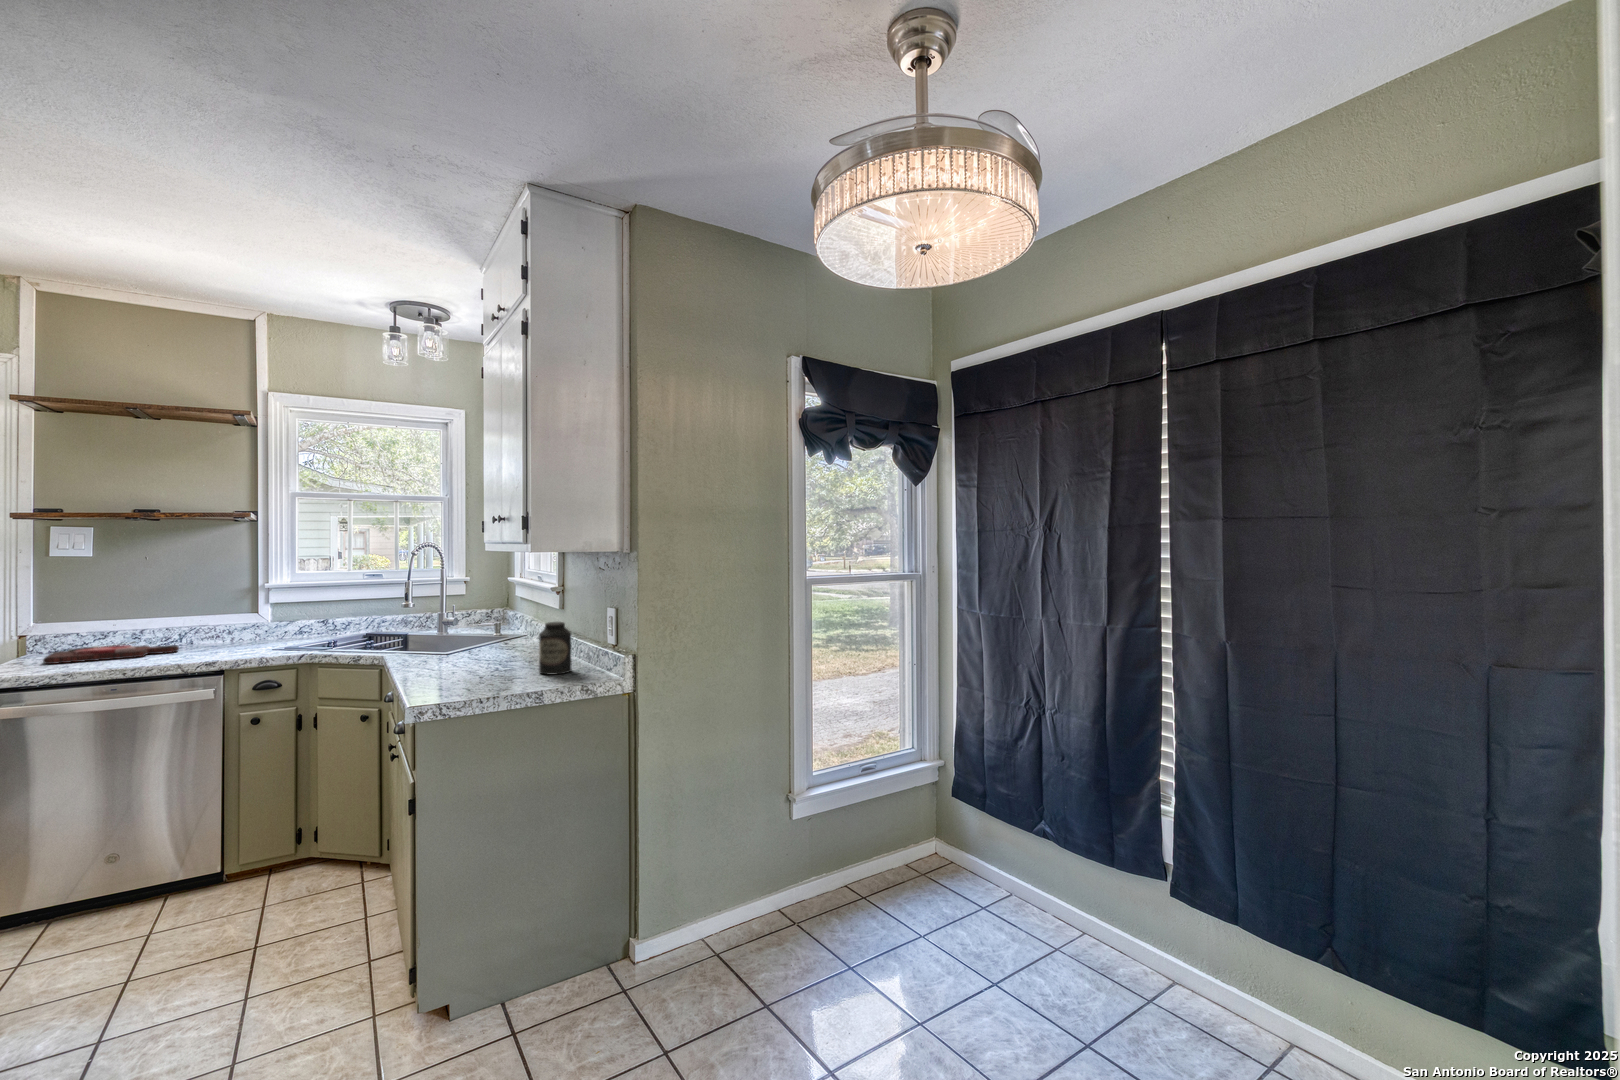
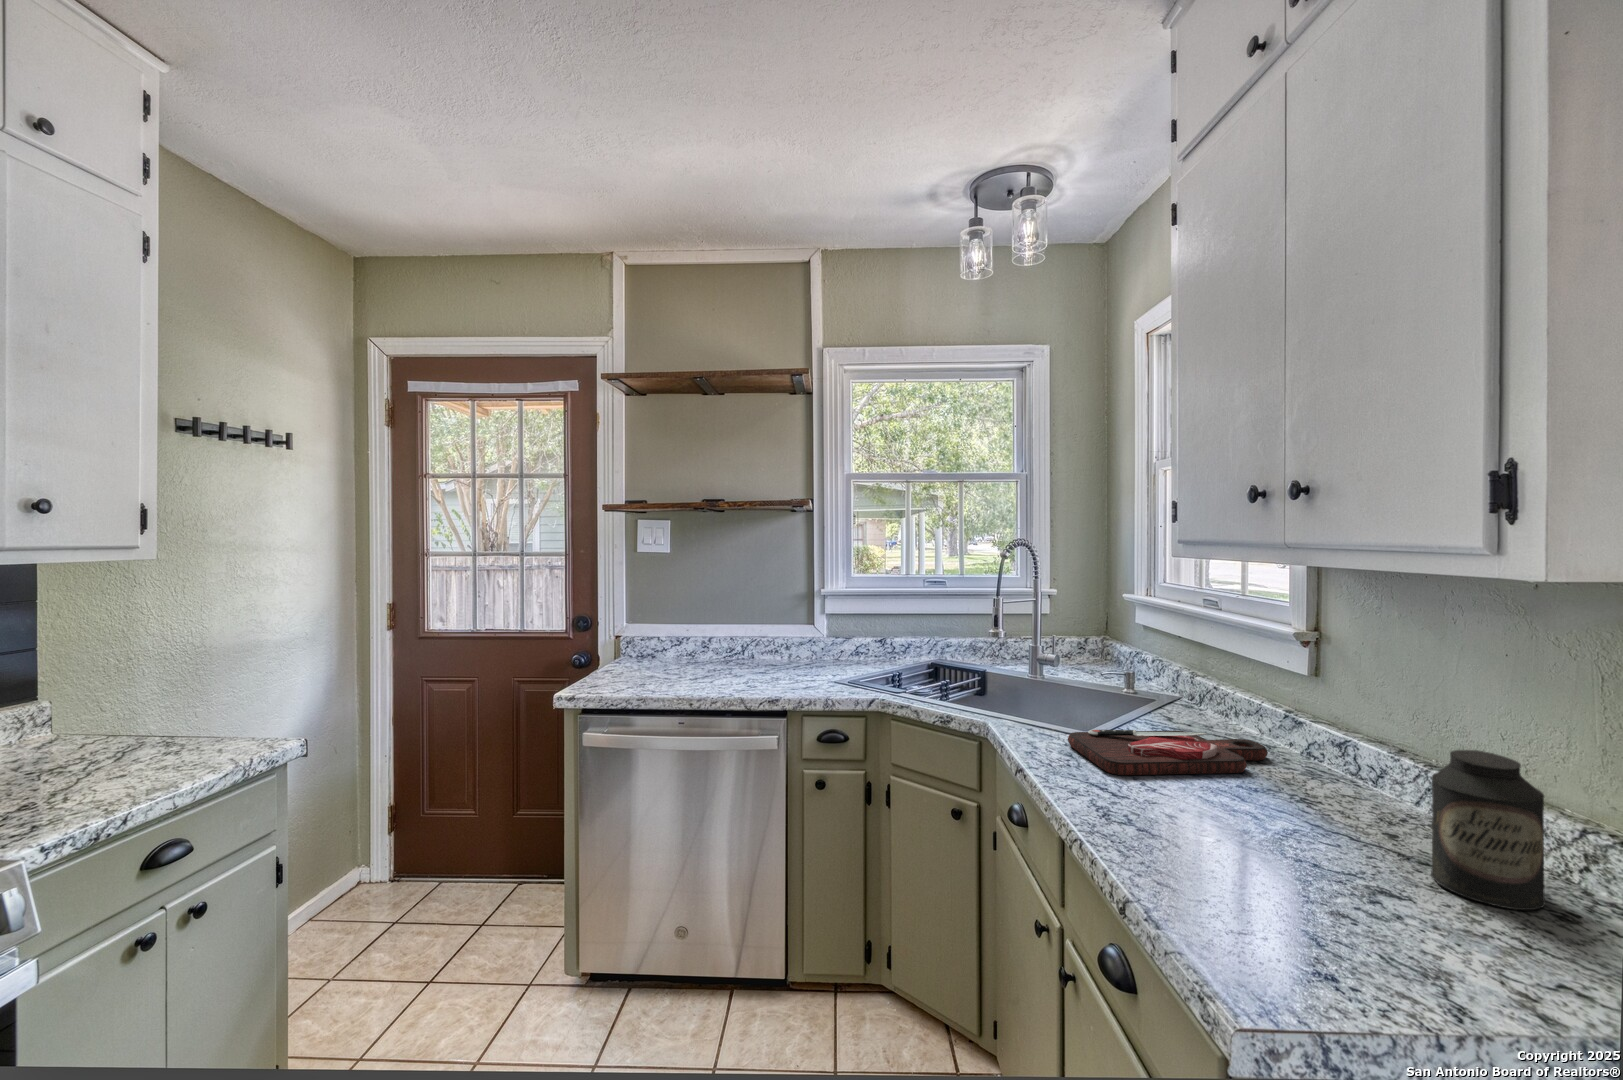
cutting board: present [43,645,179,664] -> present [1068,730,1268,775]

